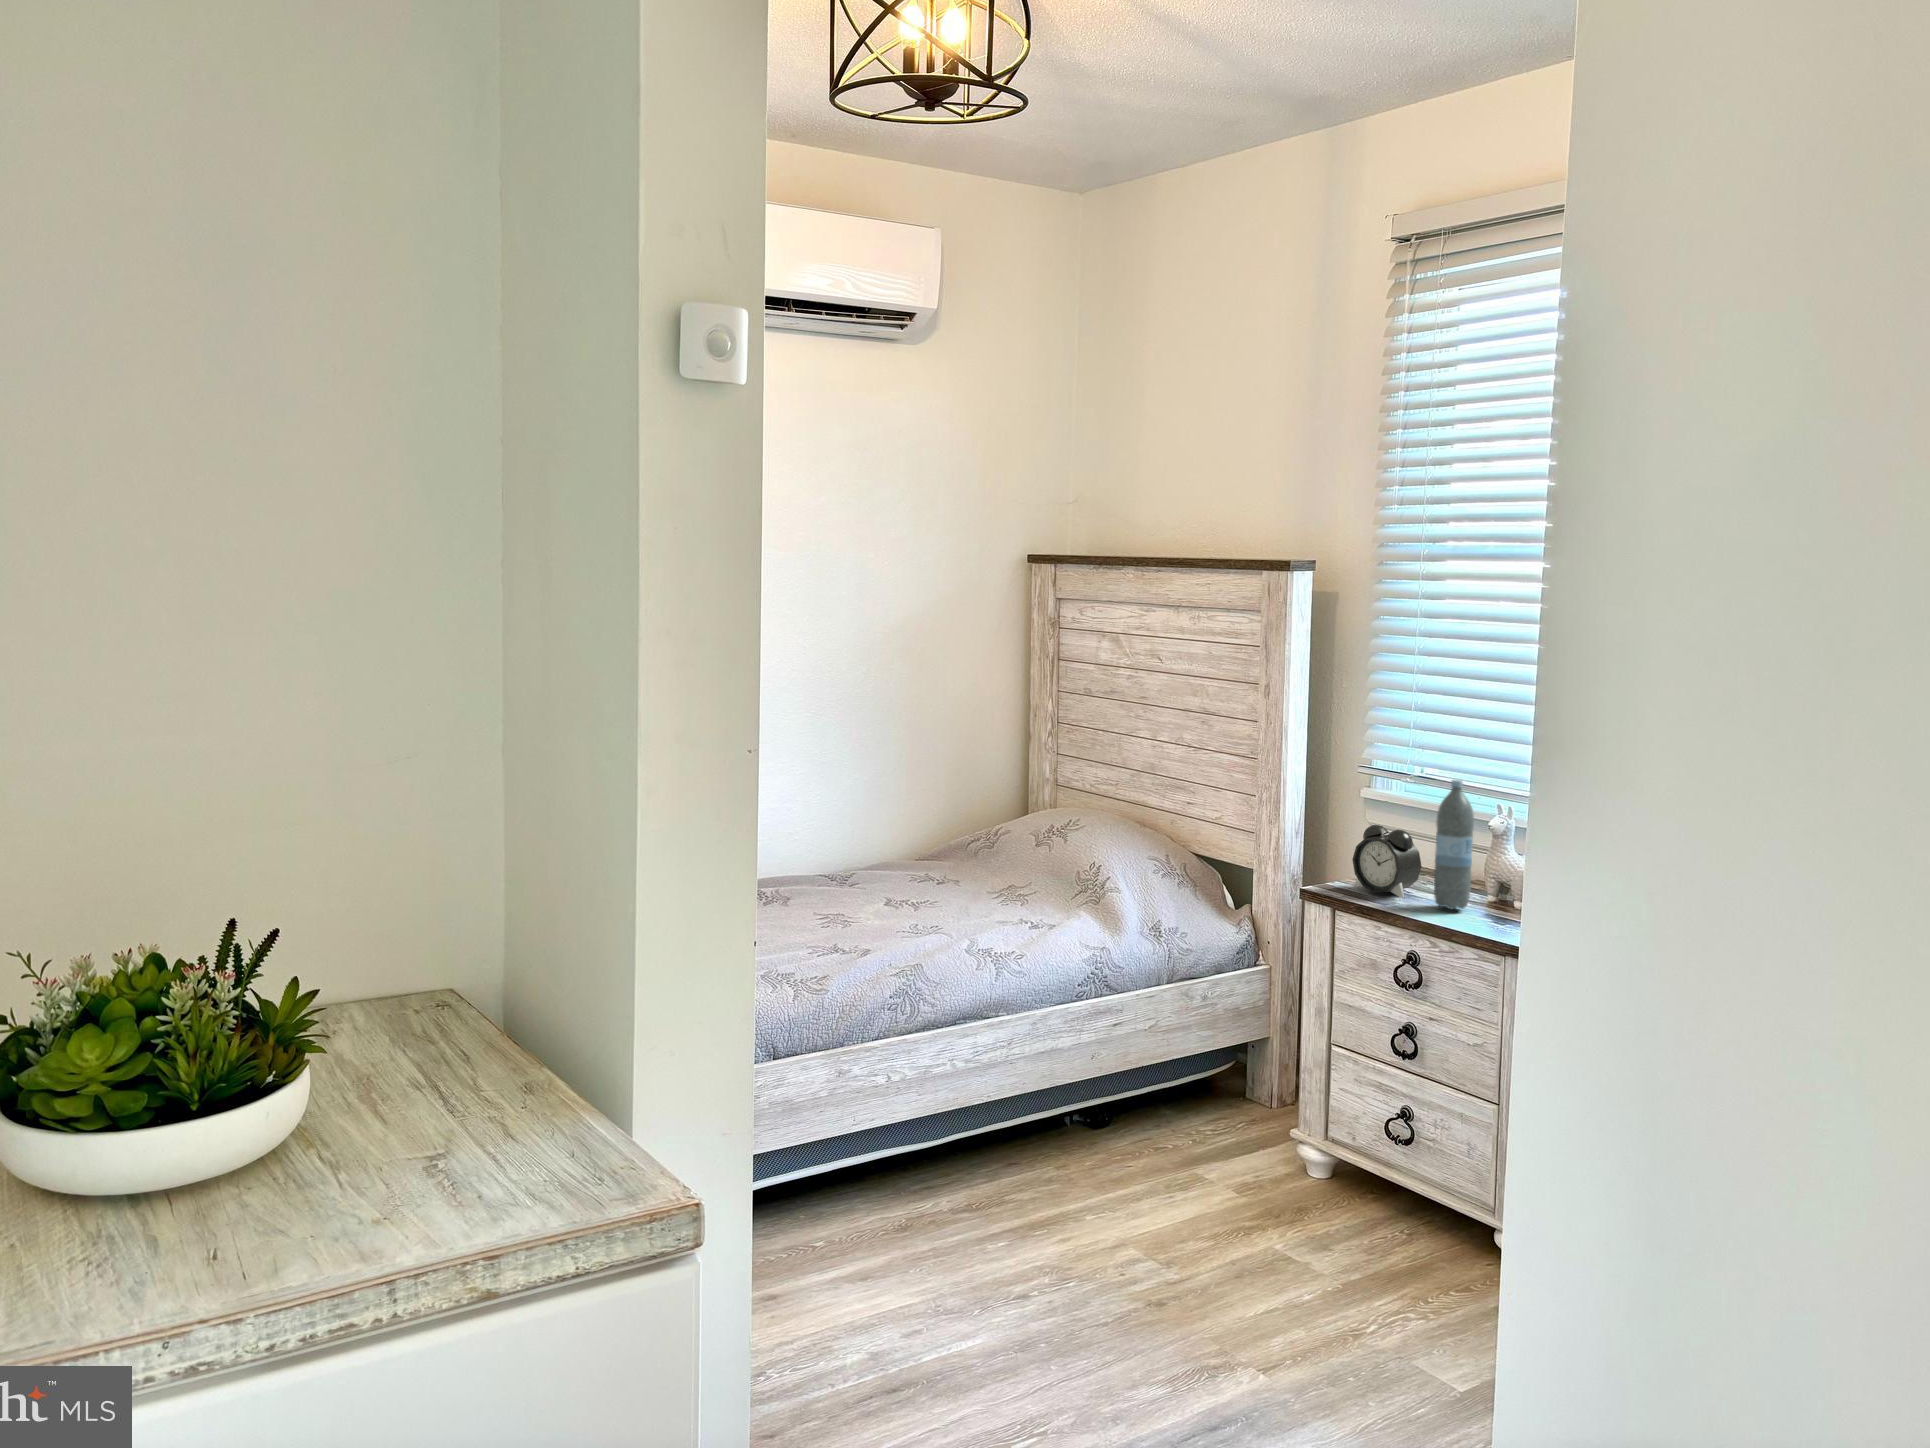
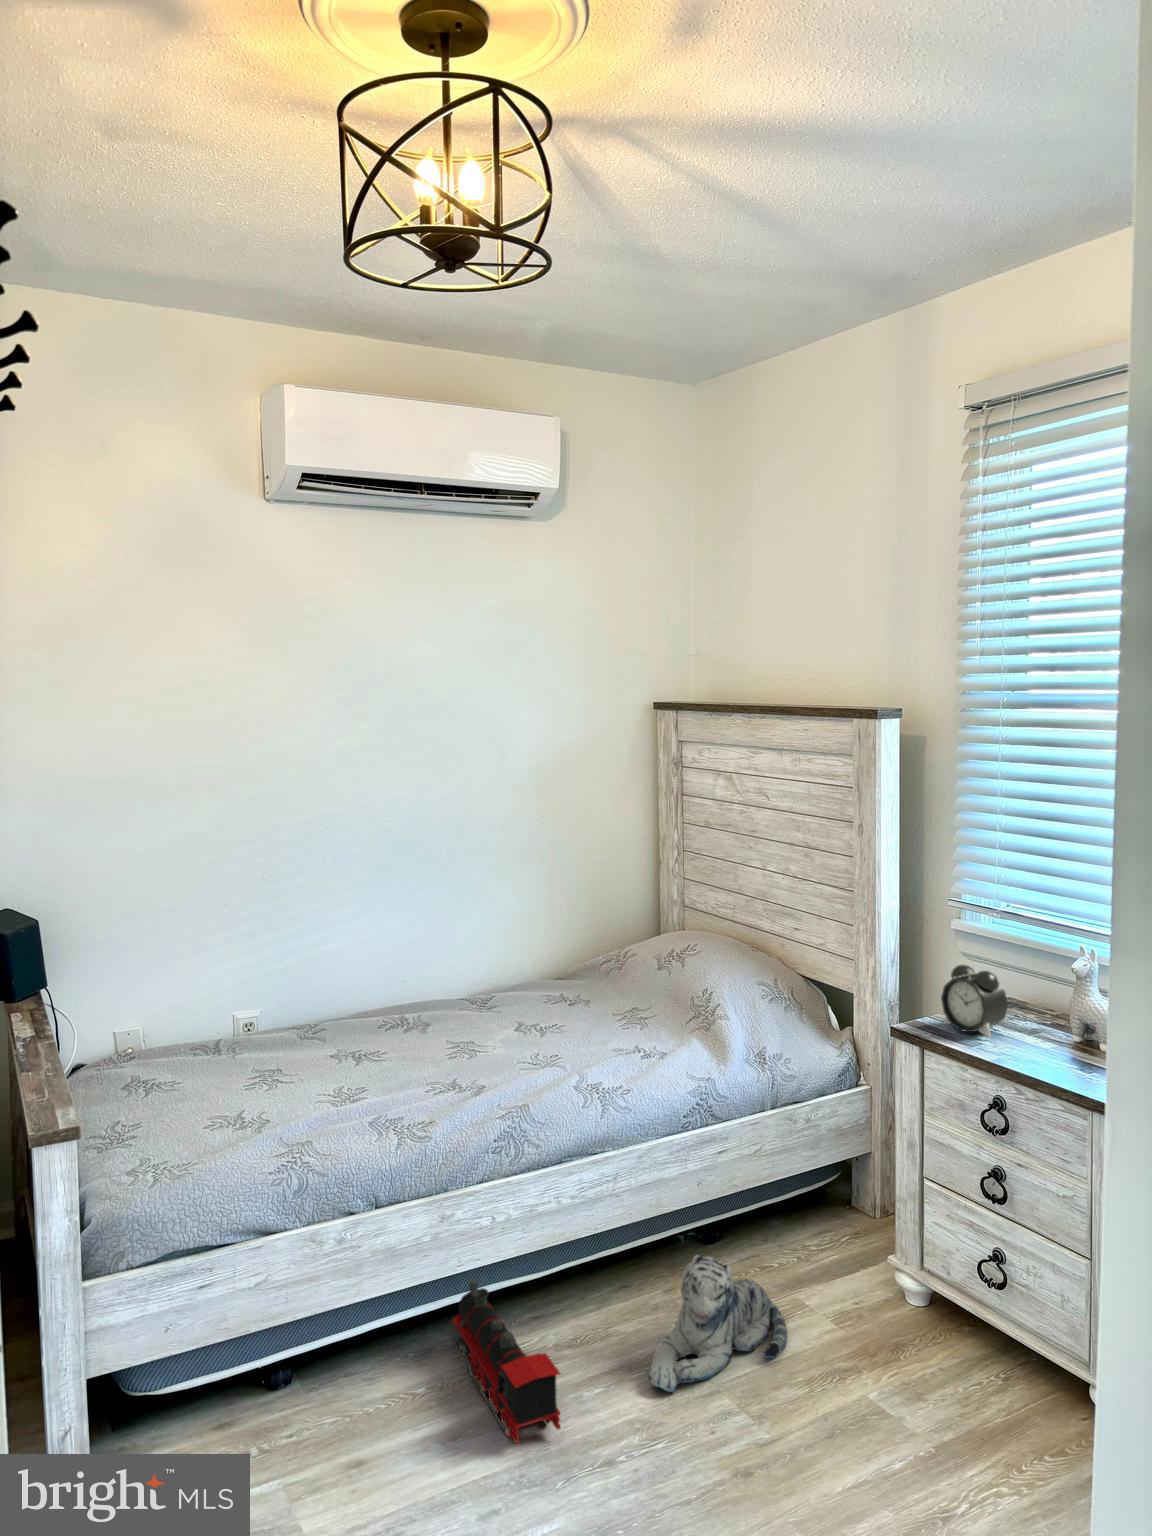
water bottle: present [1434,780,1474,909] -> none [1019,925,1058,1055]
plush toy: none [1053,1113,1189,1245] -> present [649,1255,787,1392]
toy train: none [839,1140,974,1280] -> present [448,1280,560,1443]

